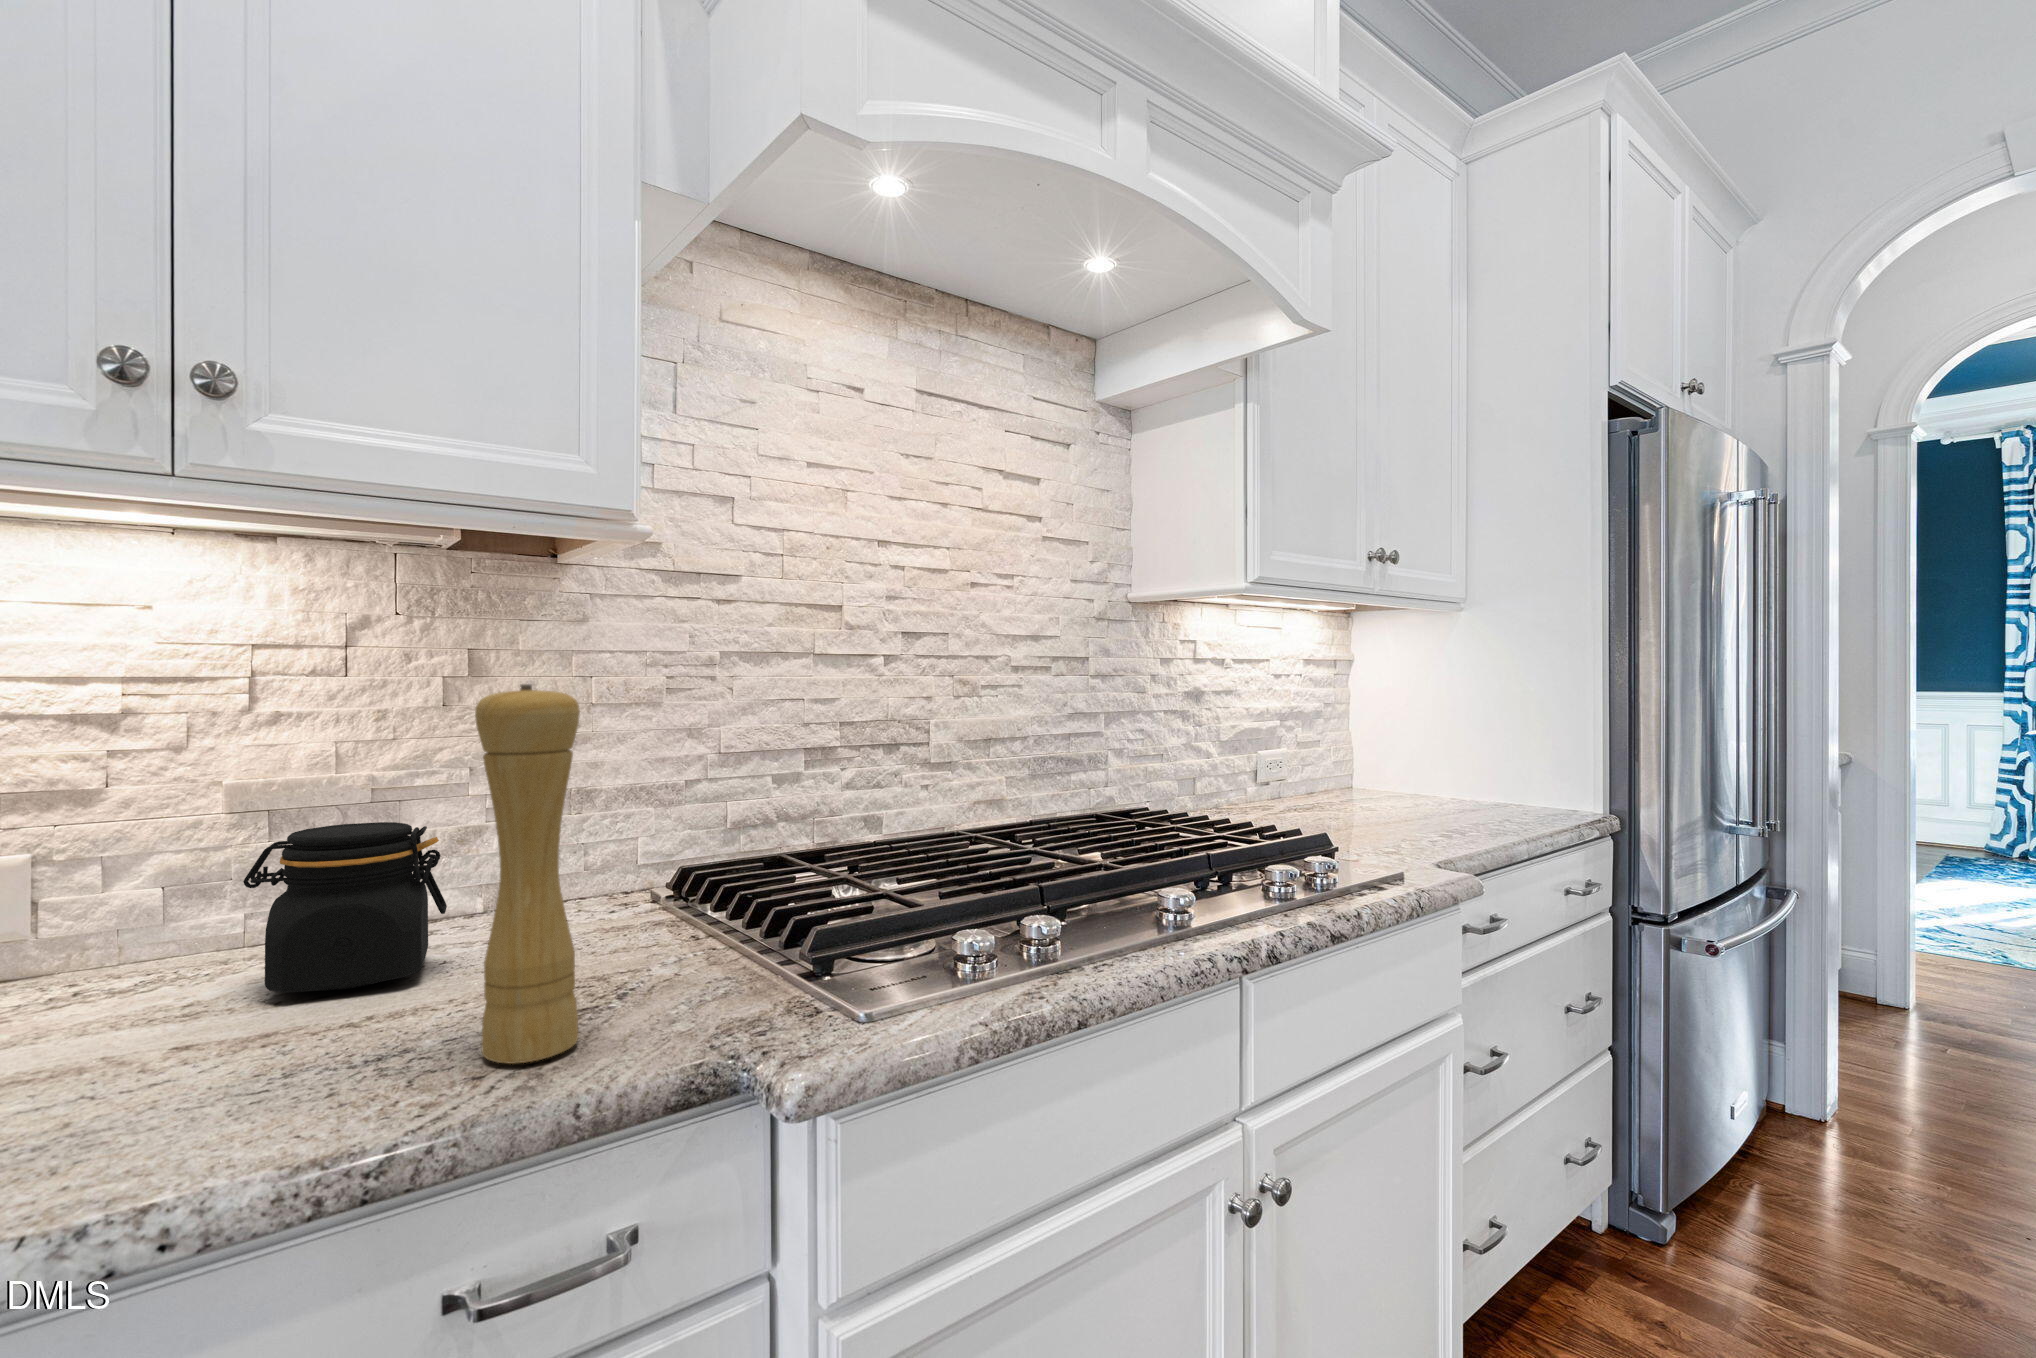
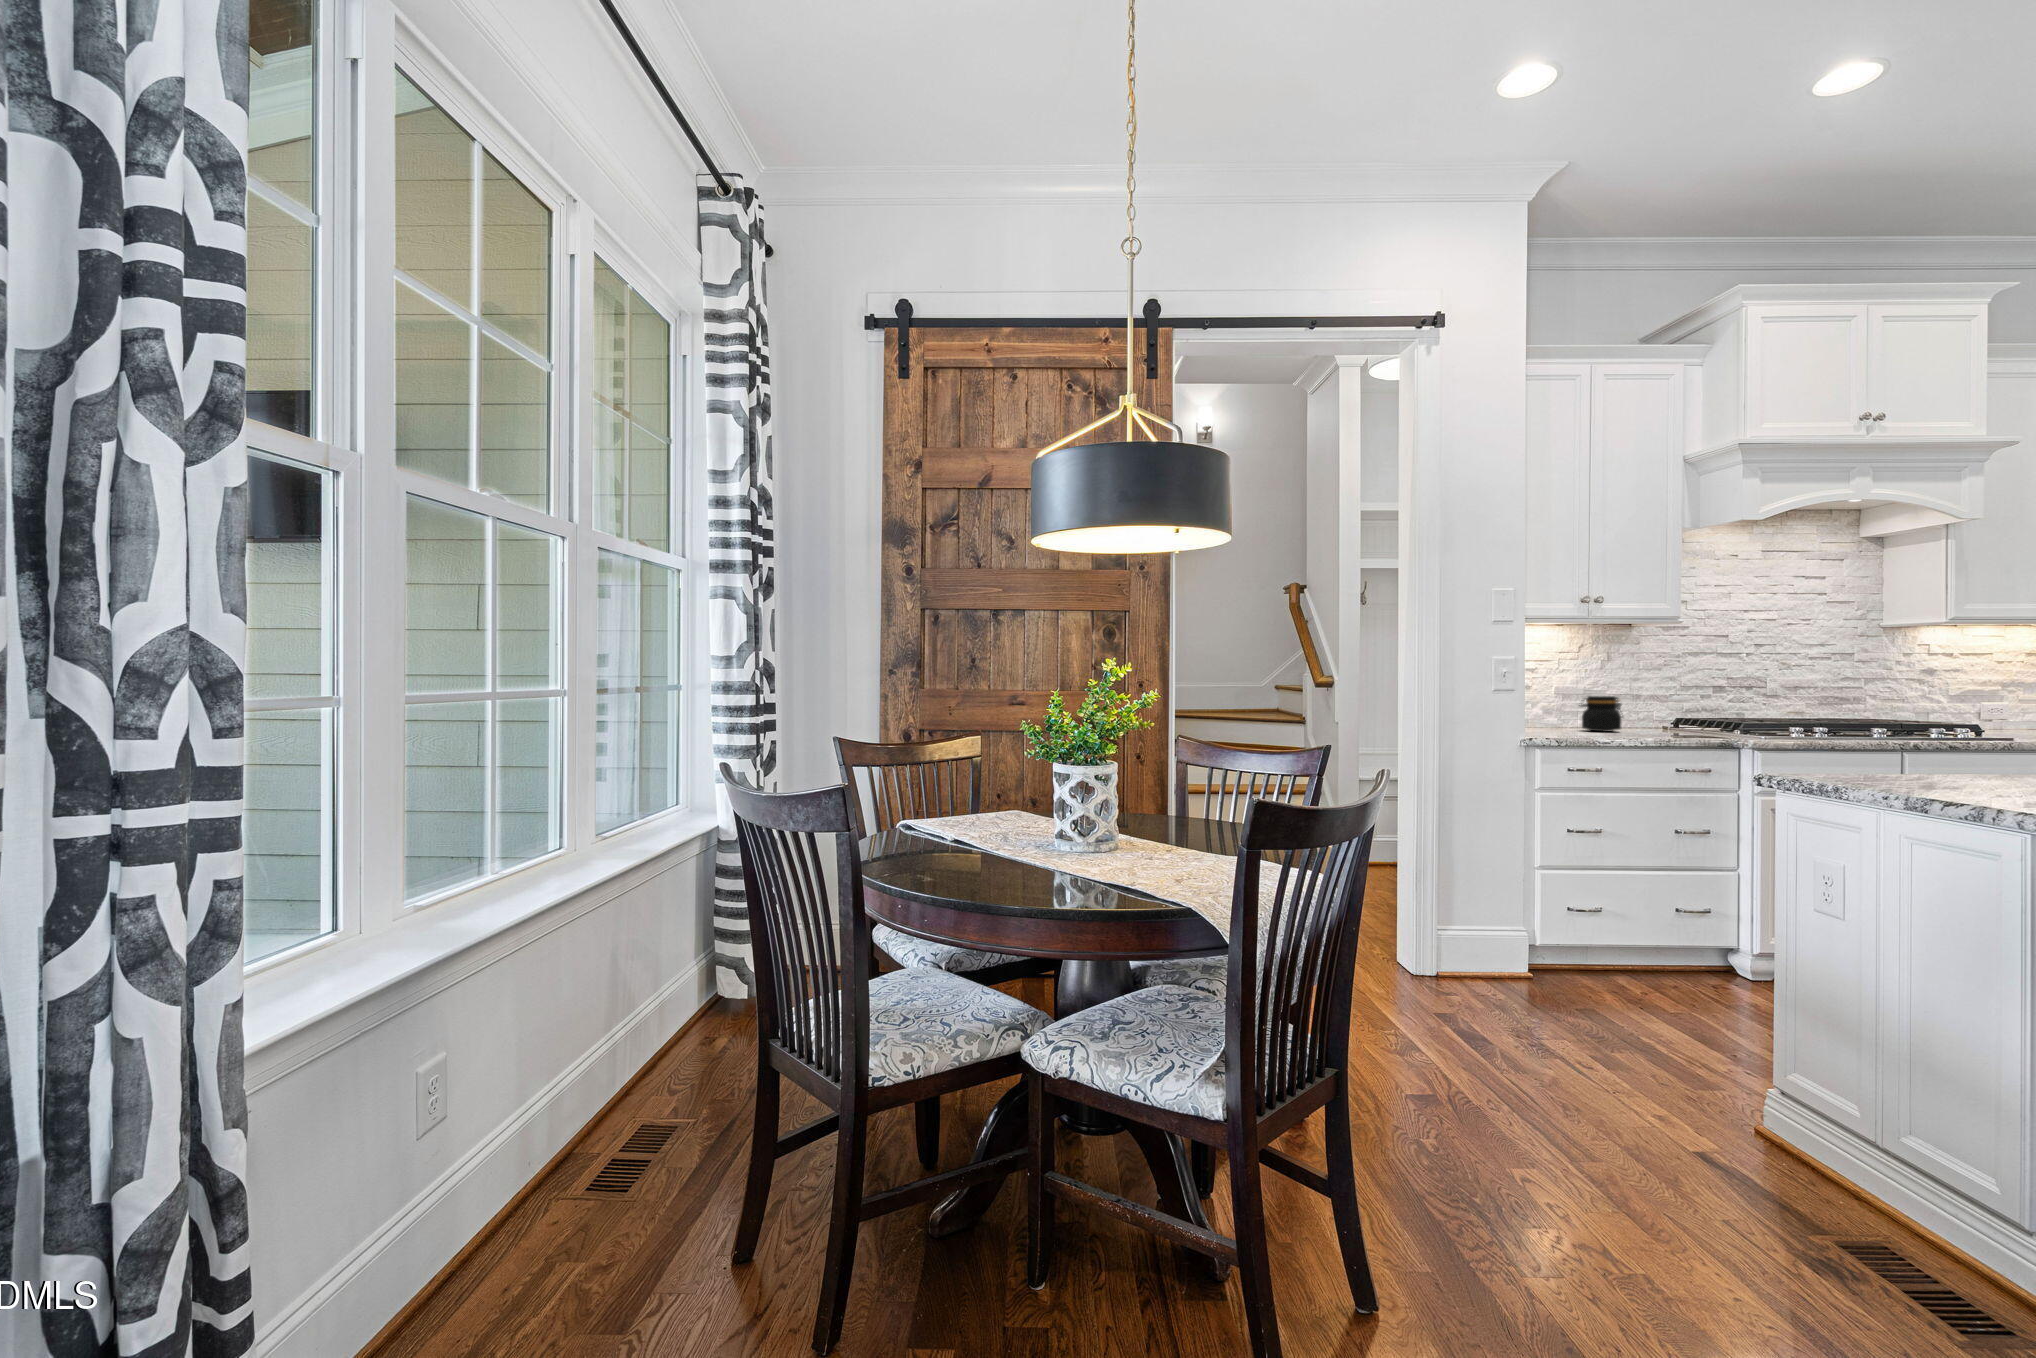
pepper mill: present [475,684,580,1064] -> none [1657,661,1680,737]

